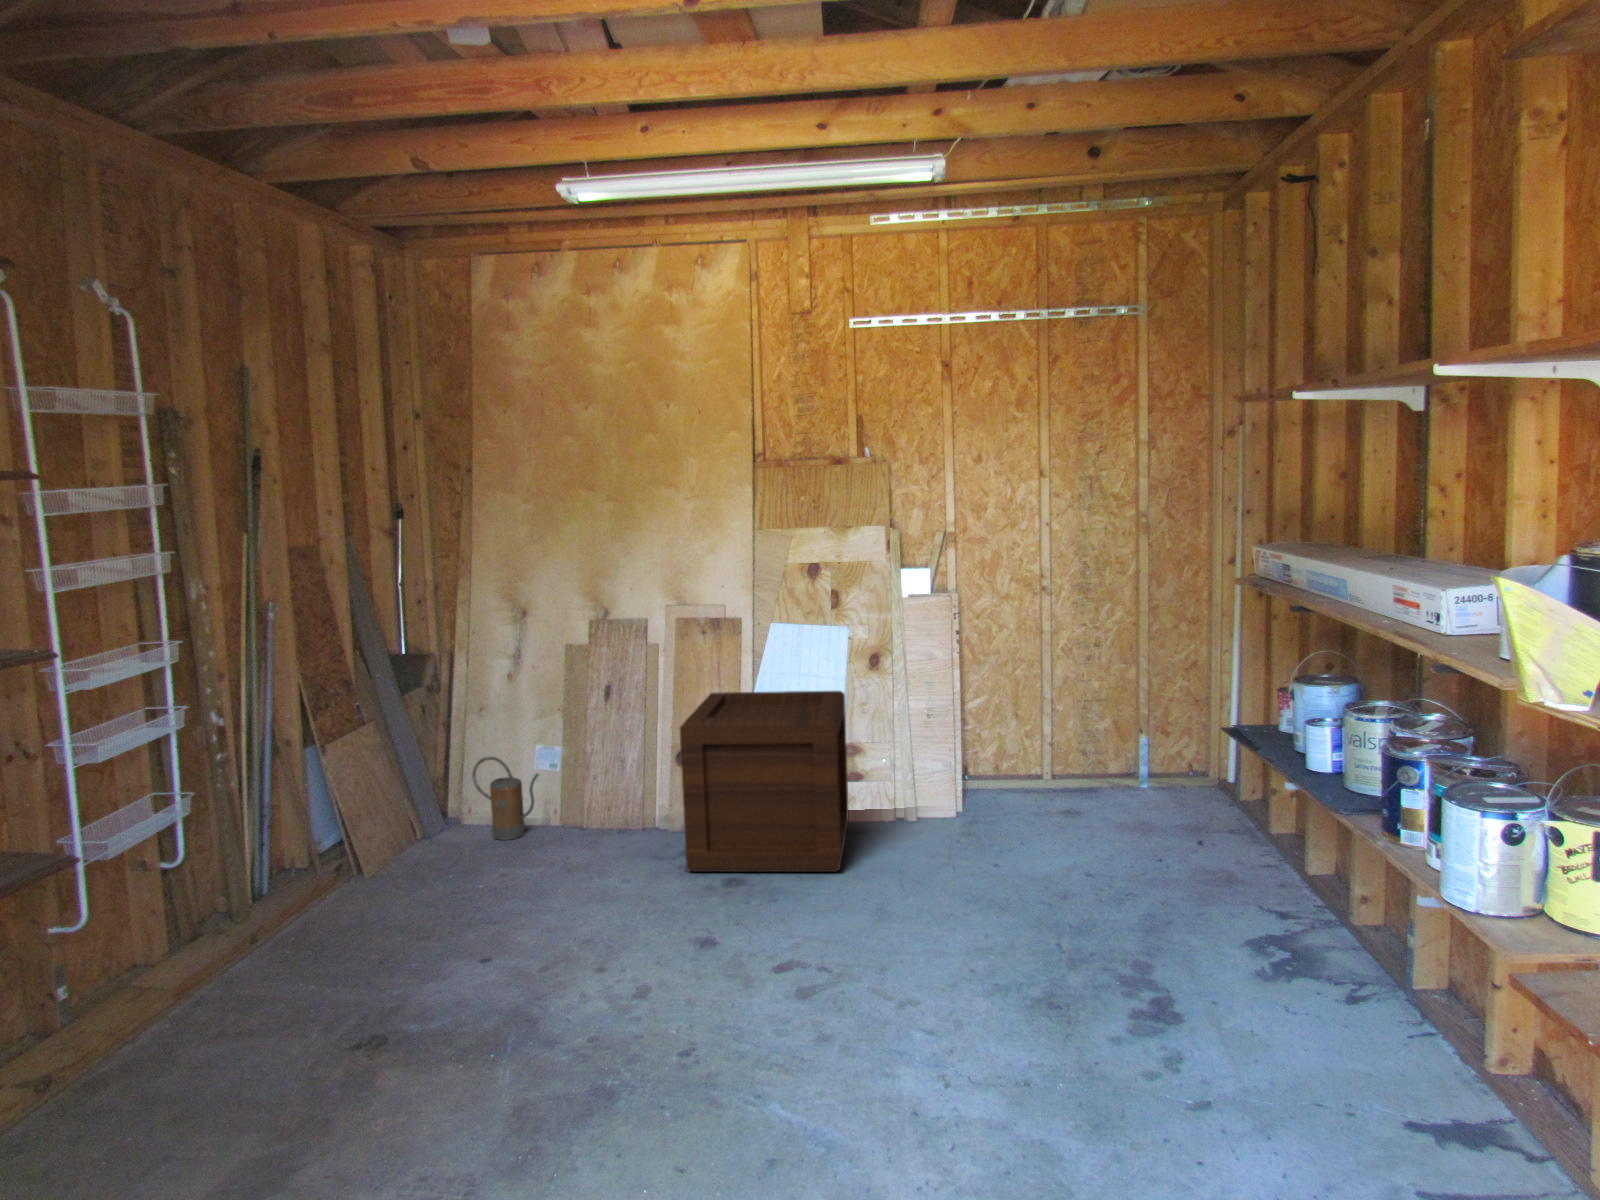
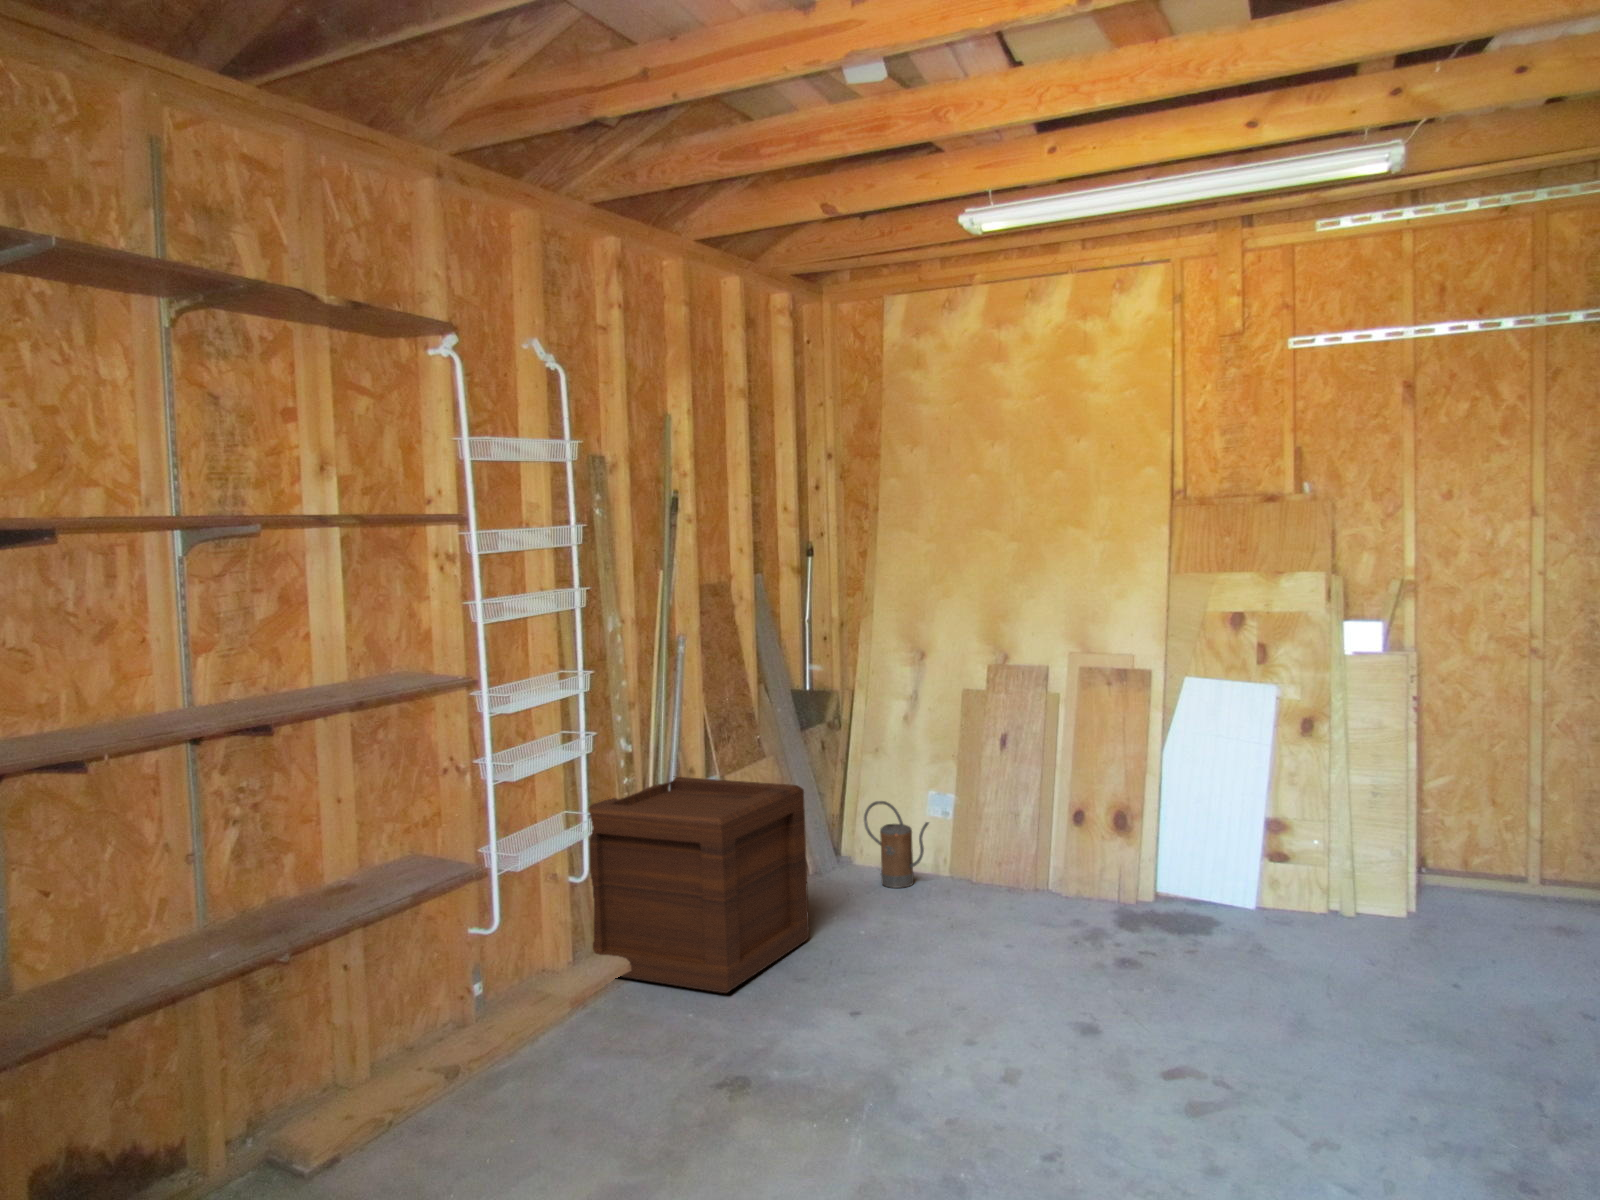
wooden crate: present [680,691,849,872] -> present [588,777,809,993]

